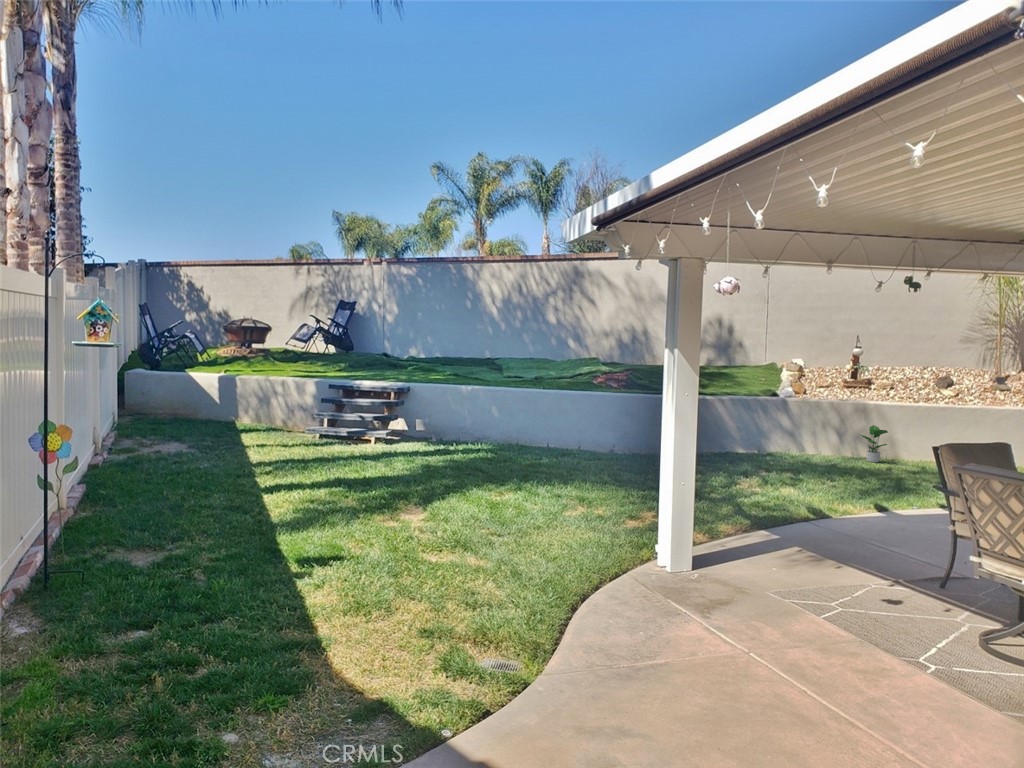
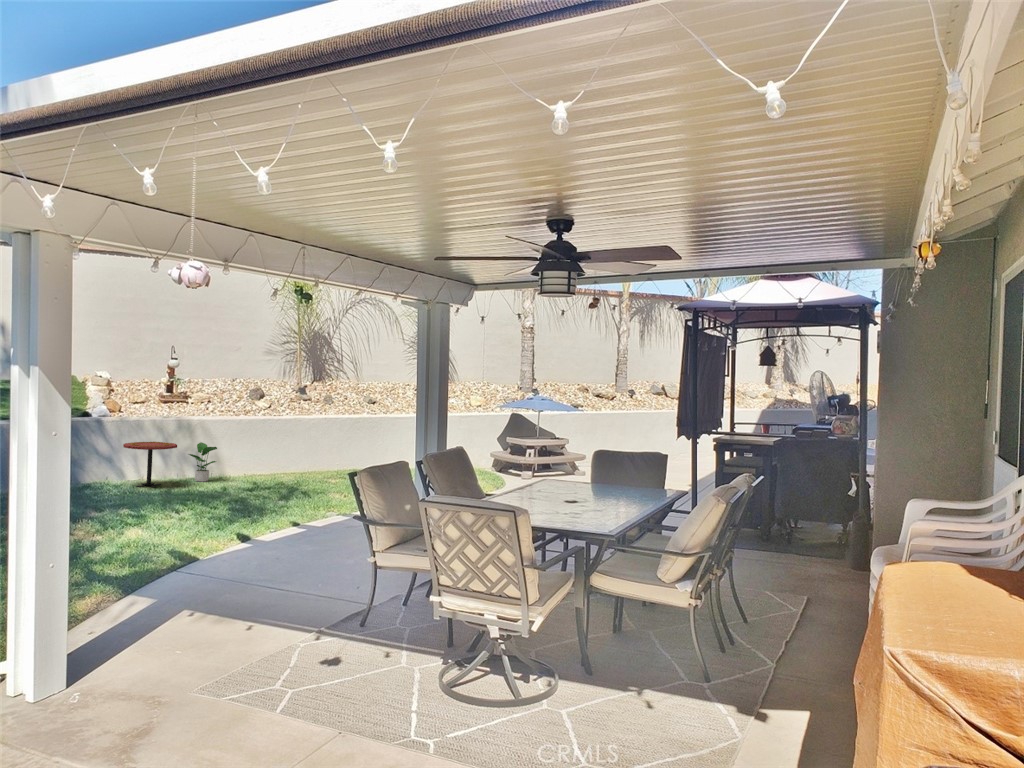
side table: none [801,421,848,462] -> present [123,442,177,488]

